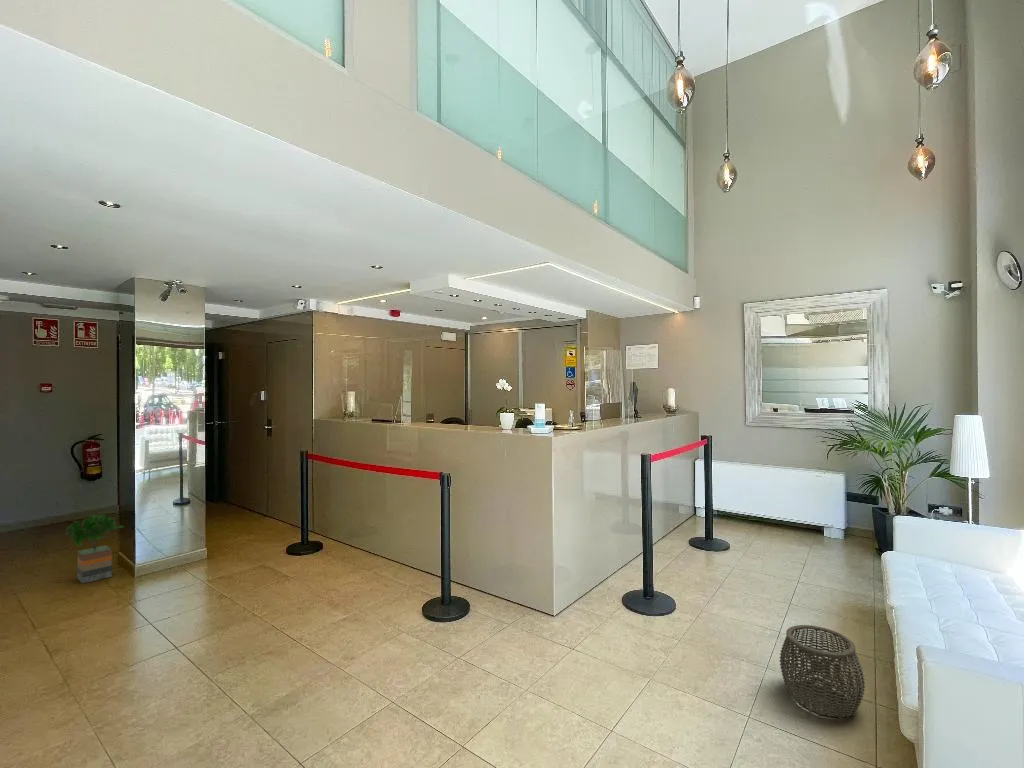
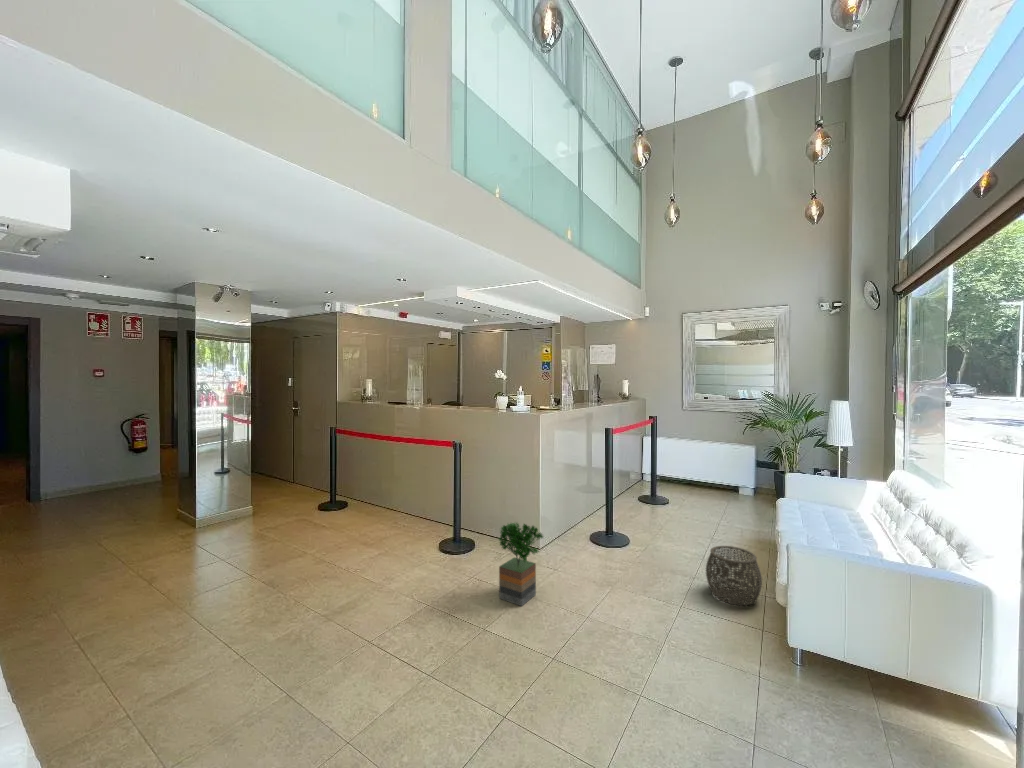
potted tree: present [66,515,123,583] -> present [499,523,543,606]

